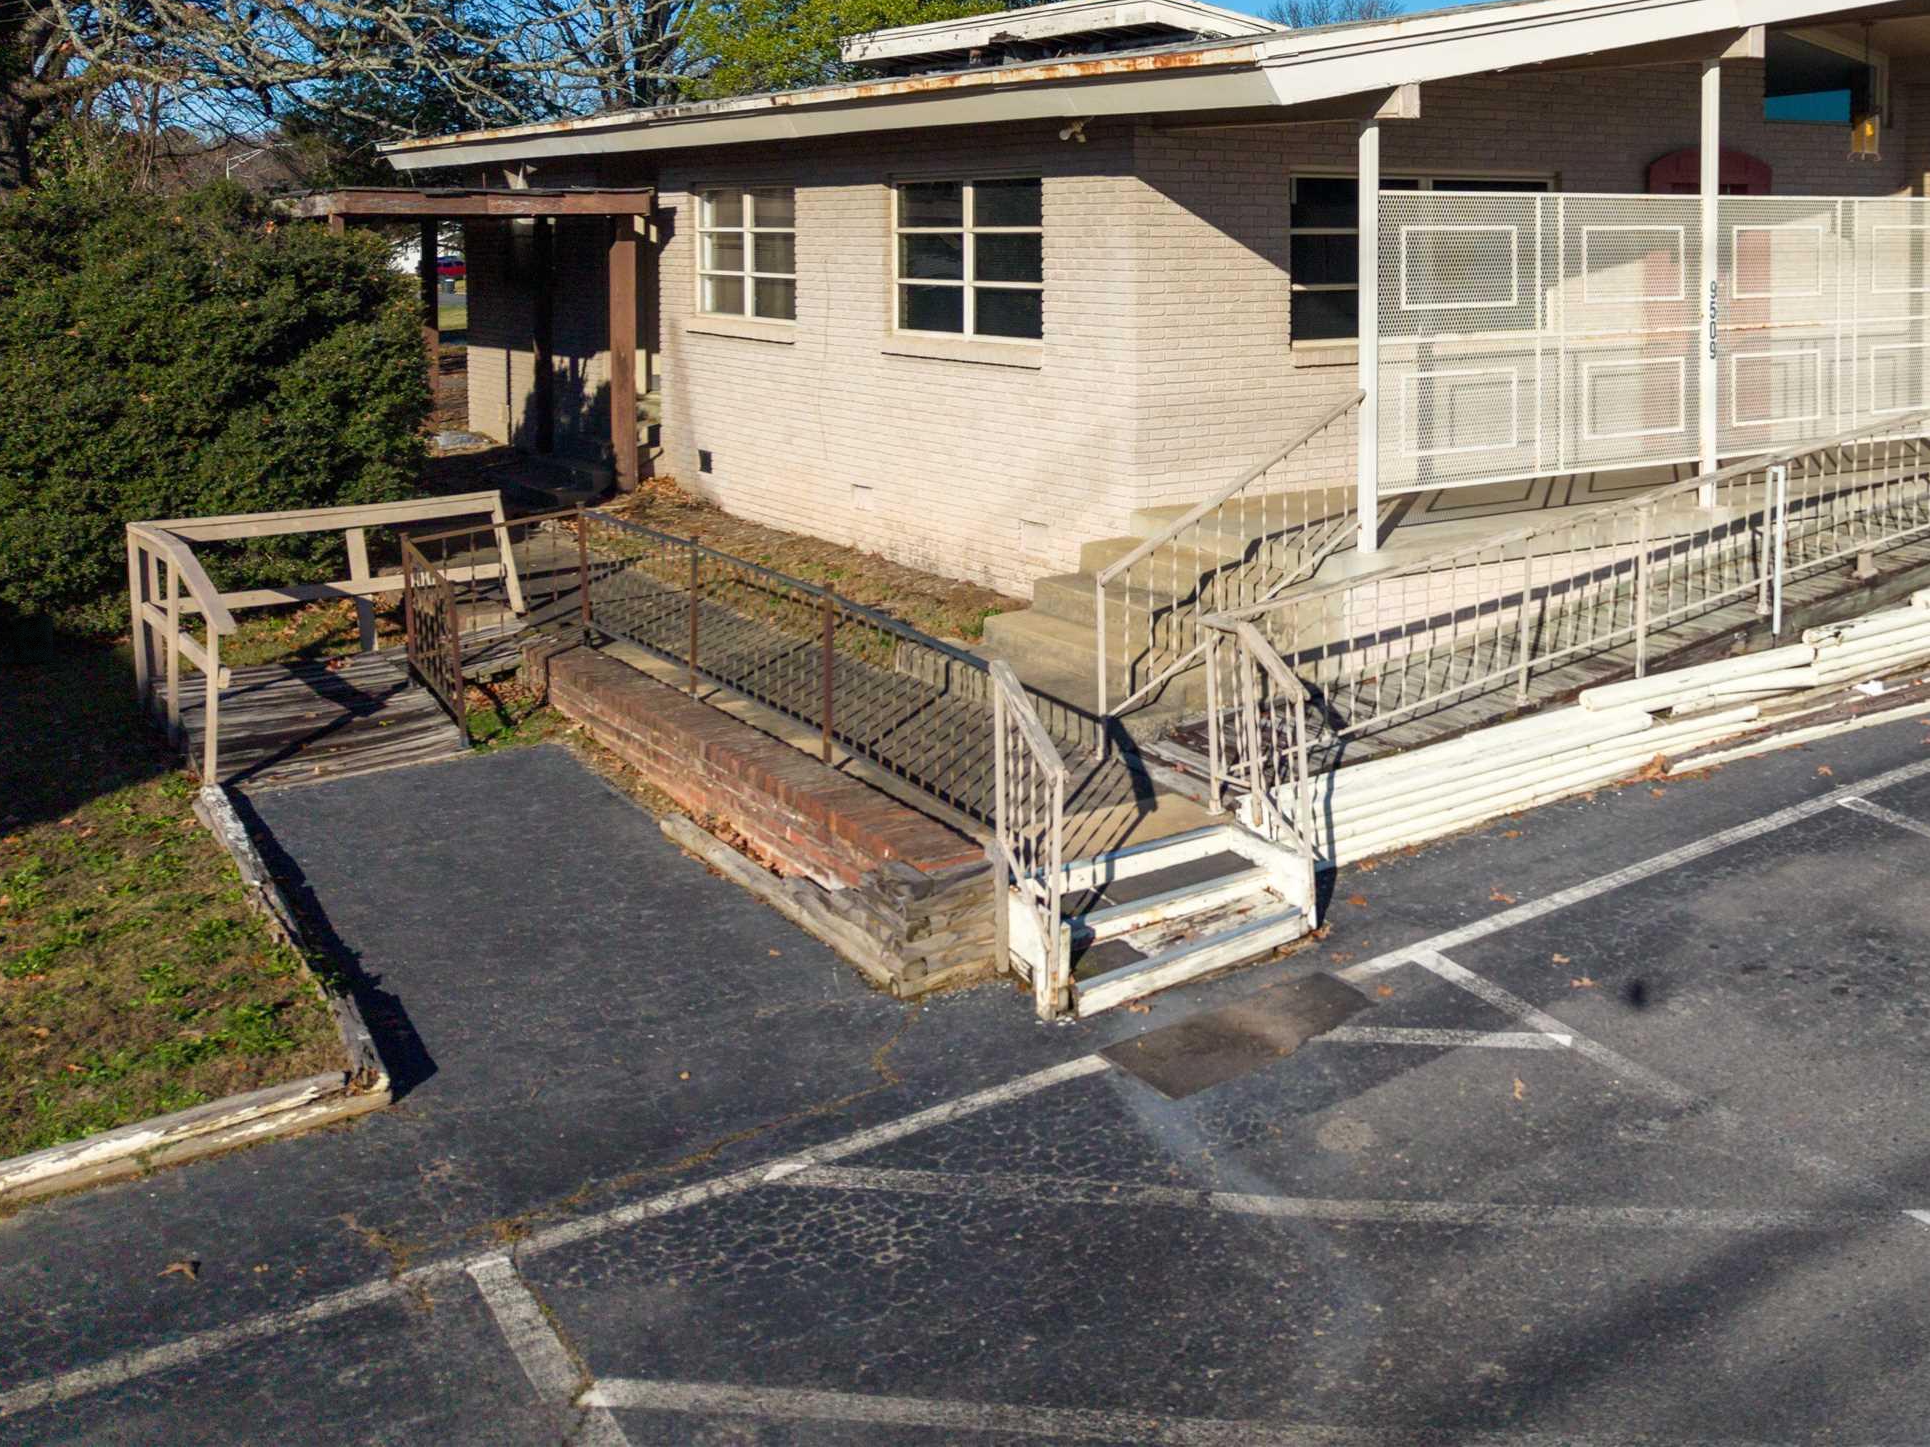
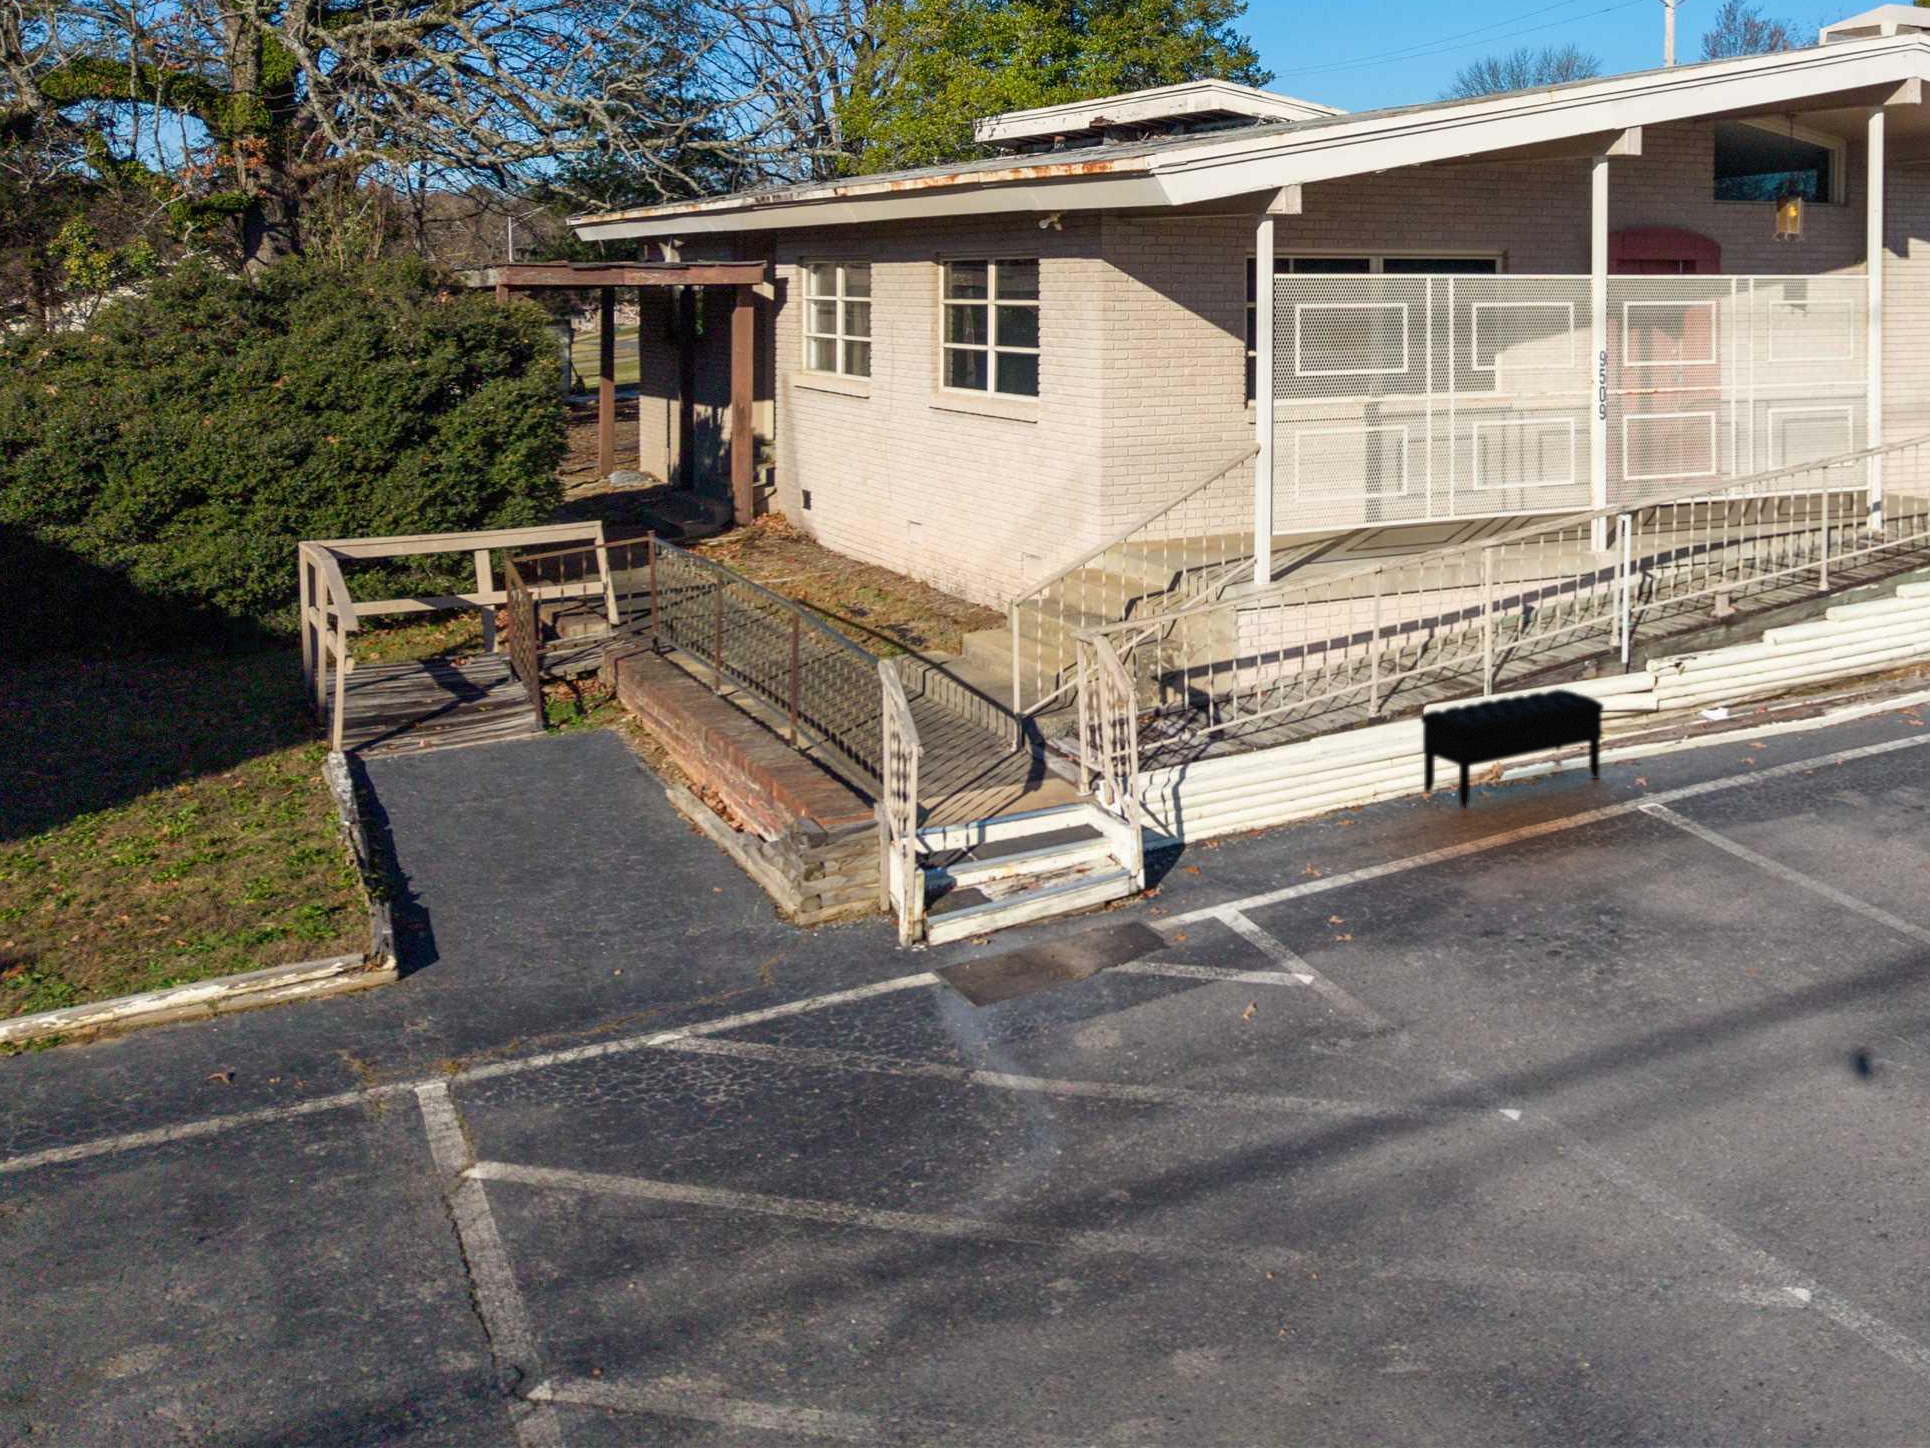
bench: none [1577,668,1777,811] -> present [1421,689,1604,808]

